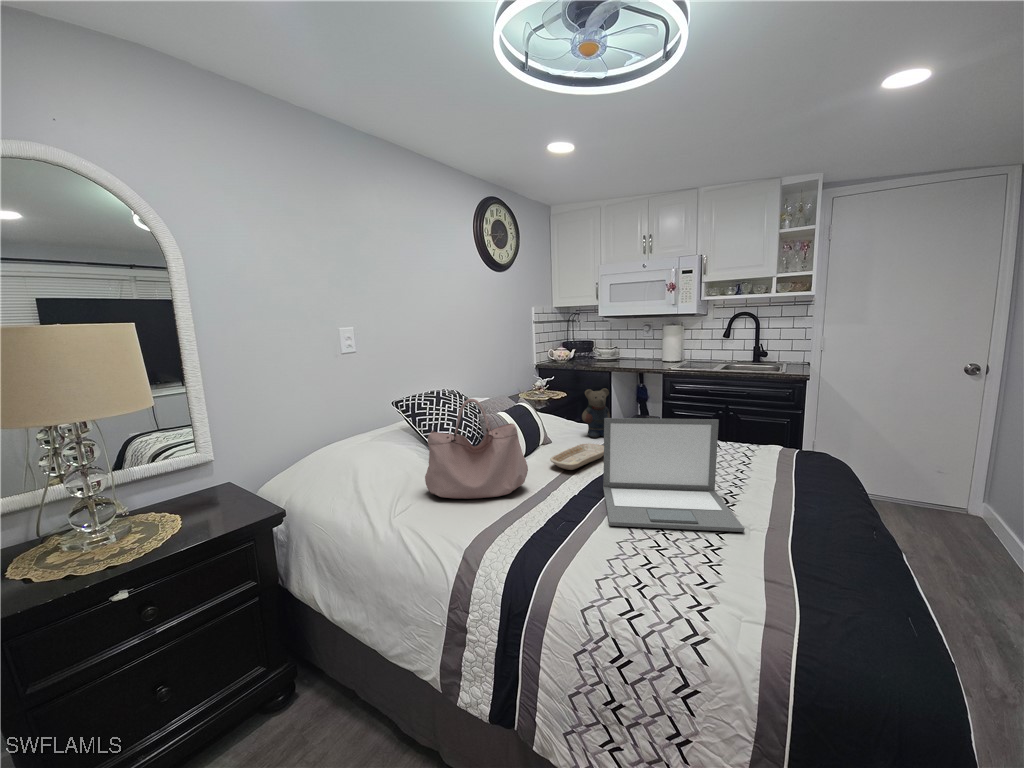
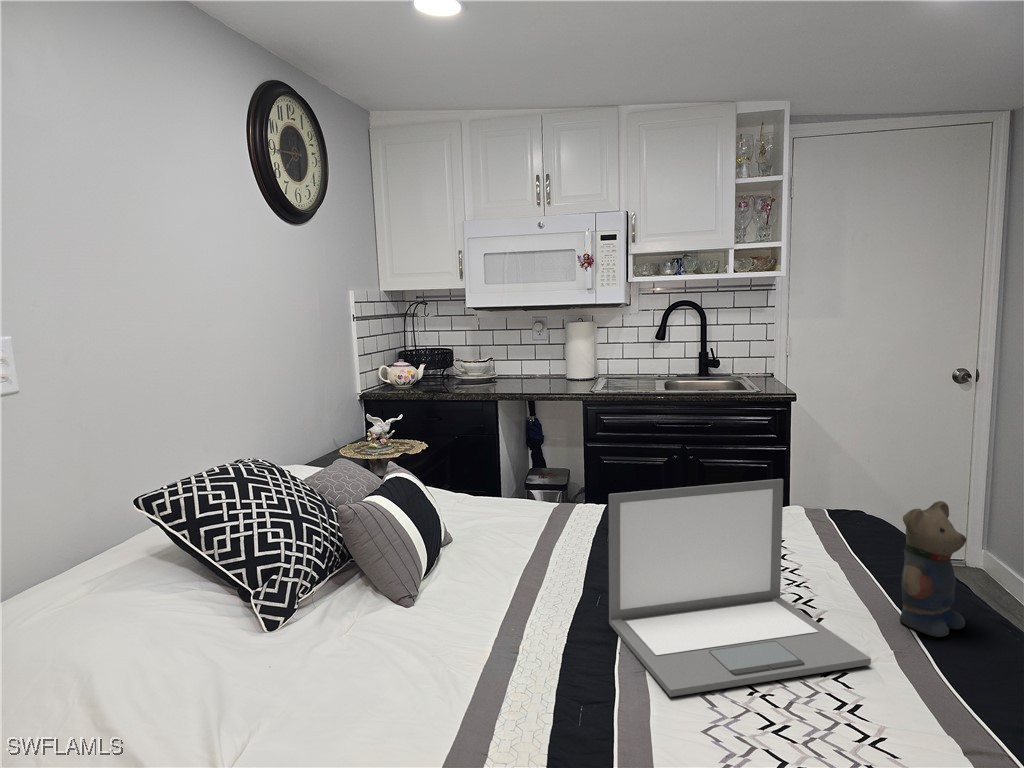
teddy bear: present [582,388,610,438] -> present [900,501,966,637]
handbag: present [425,399,528,499] -> none [266,480,478,700]
tray: present [550,443,604,470] -> none [489,538,576,595]

